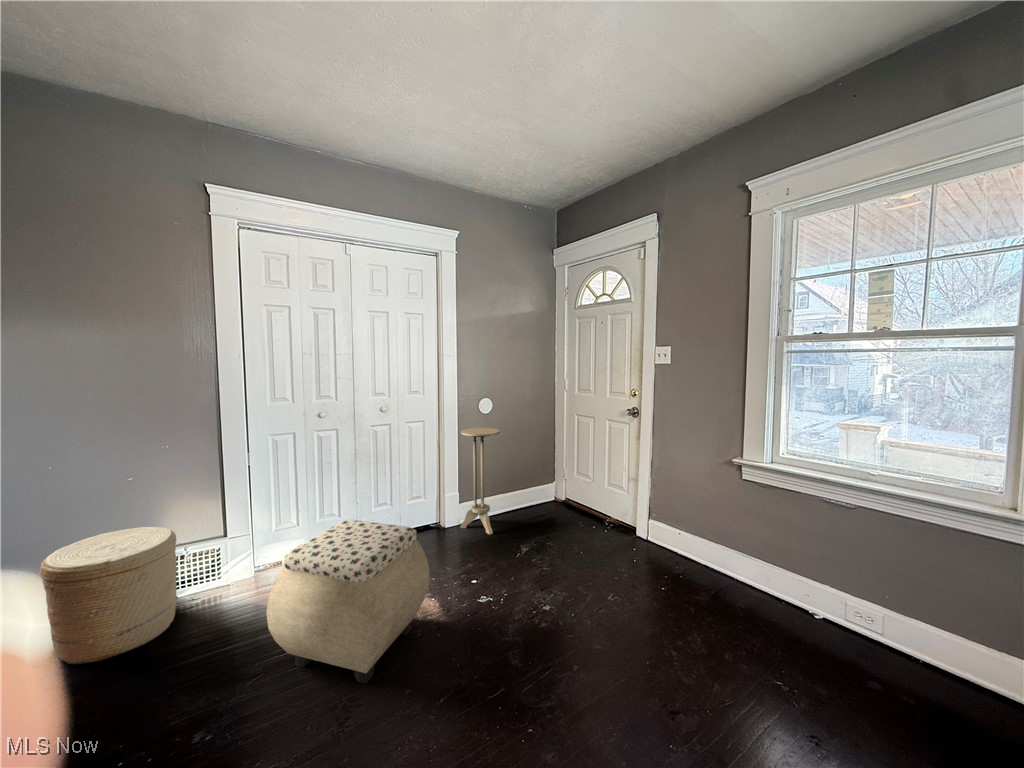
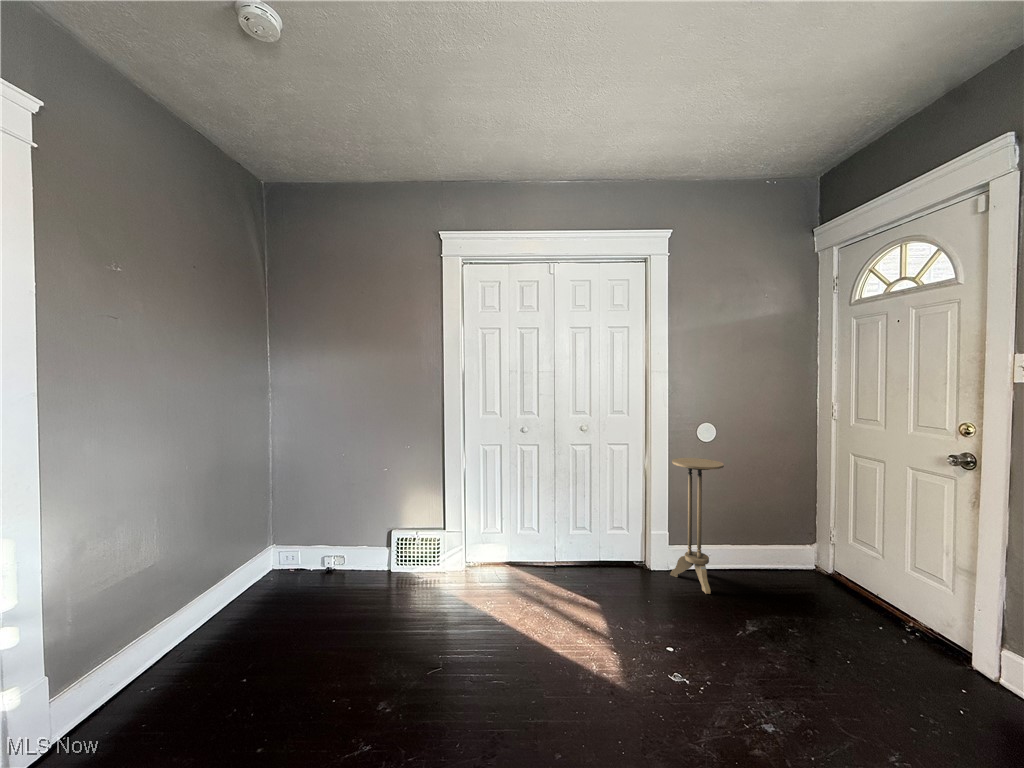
ottoman: present [266,520,429,684] -> none [444,538,603,723]
woven basket: present [40,527,178,665] -> none [325,508,406,608]

